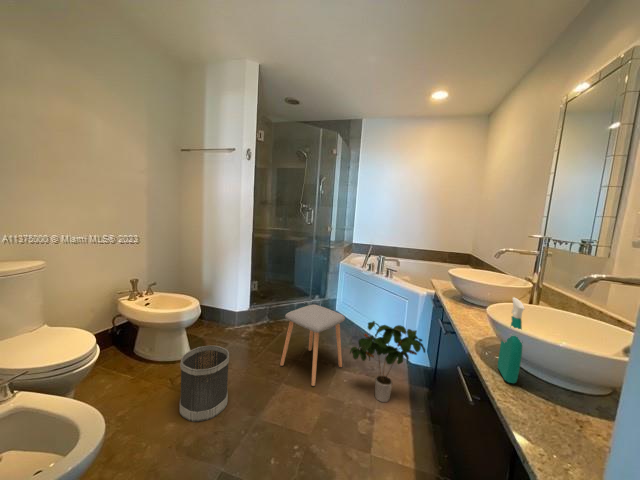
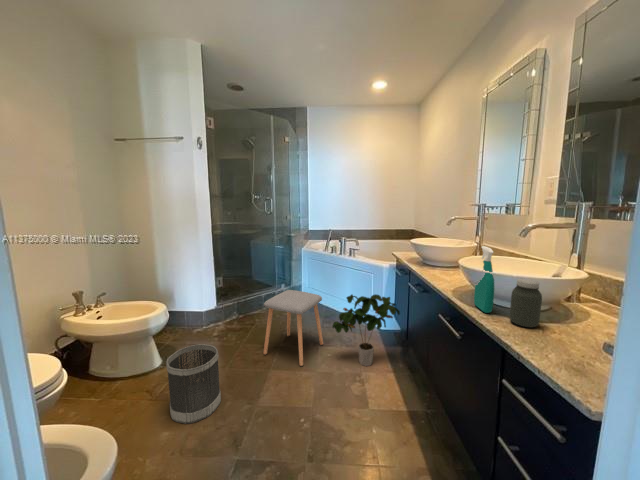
jar: none [537,350,585,419] -> present [509,279,542,328]

